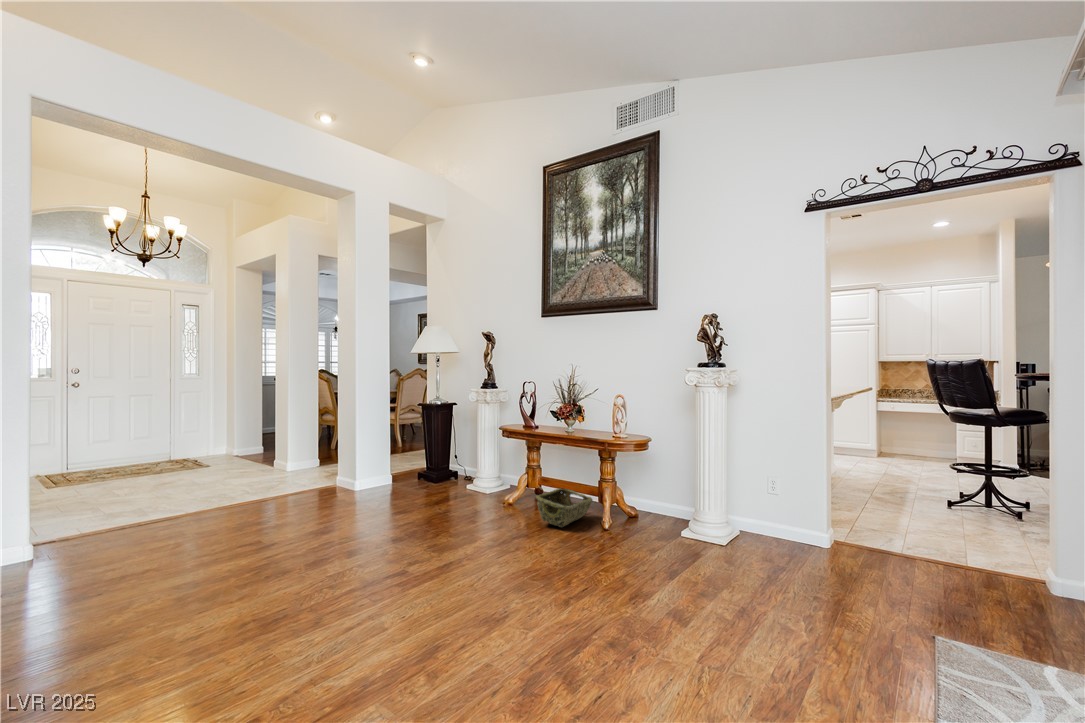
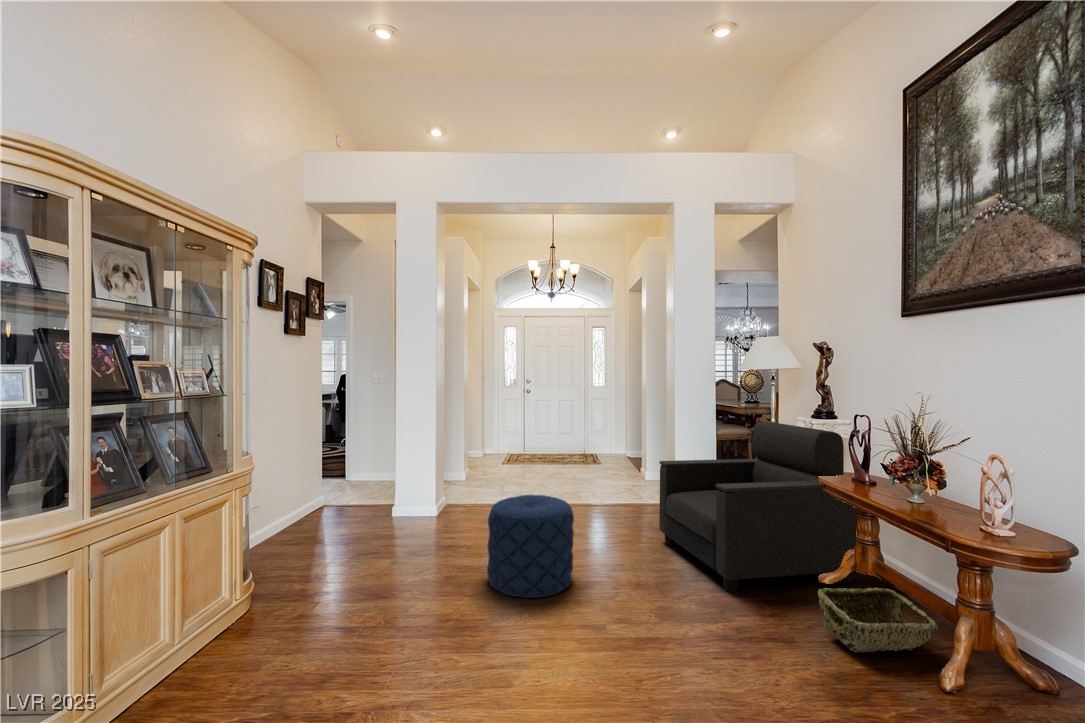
armchair: none [374,394,525,523] -> present [659,422,857,592]
pouf: none [253,477,352,583] -> present [487,495,574,598]

